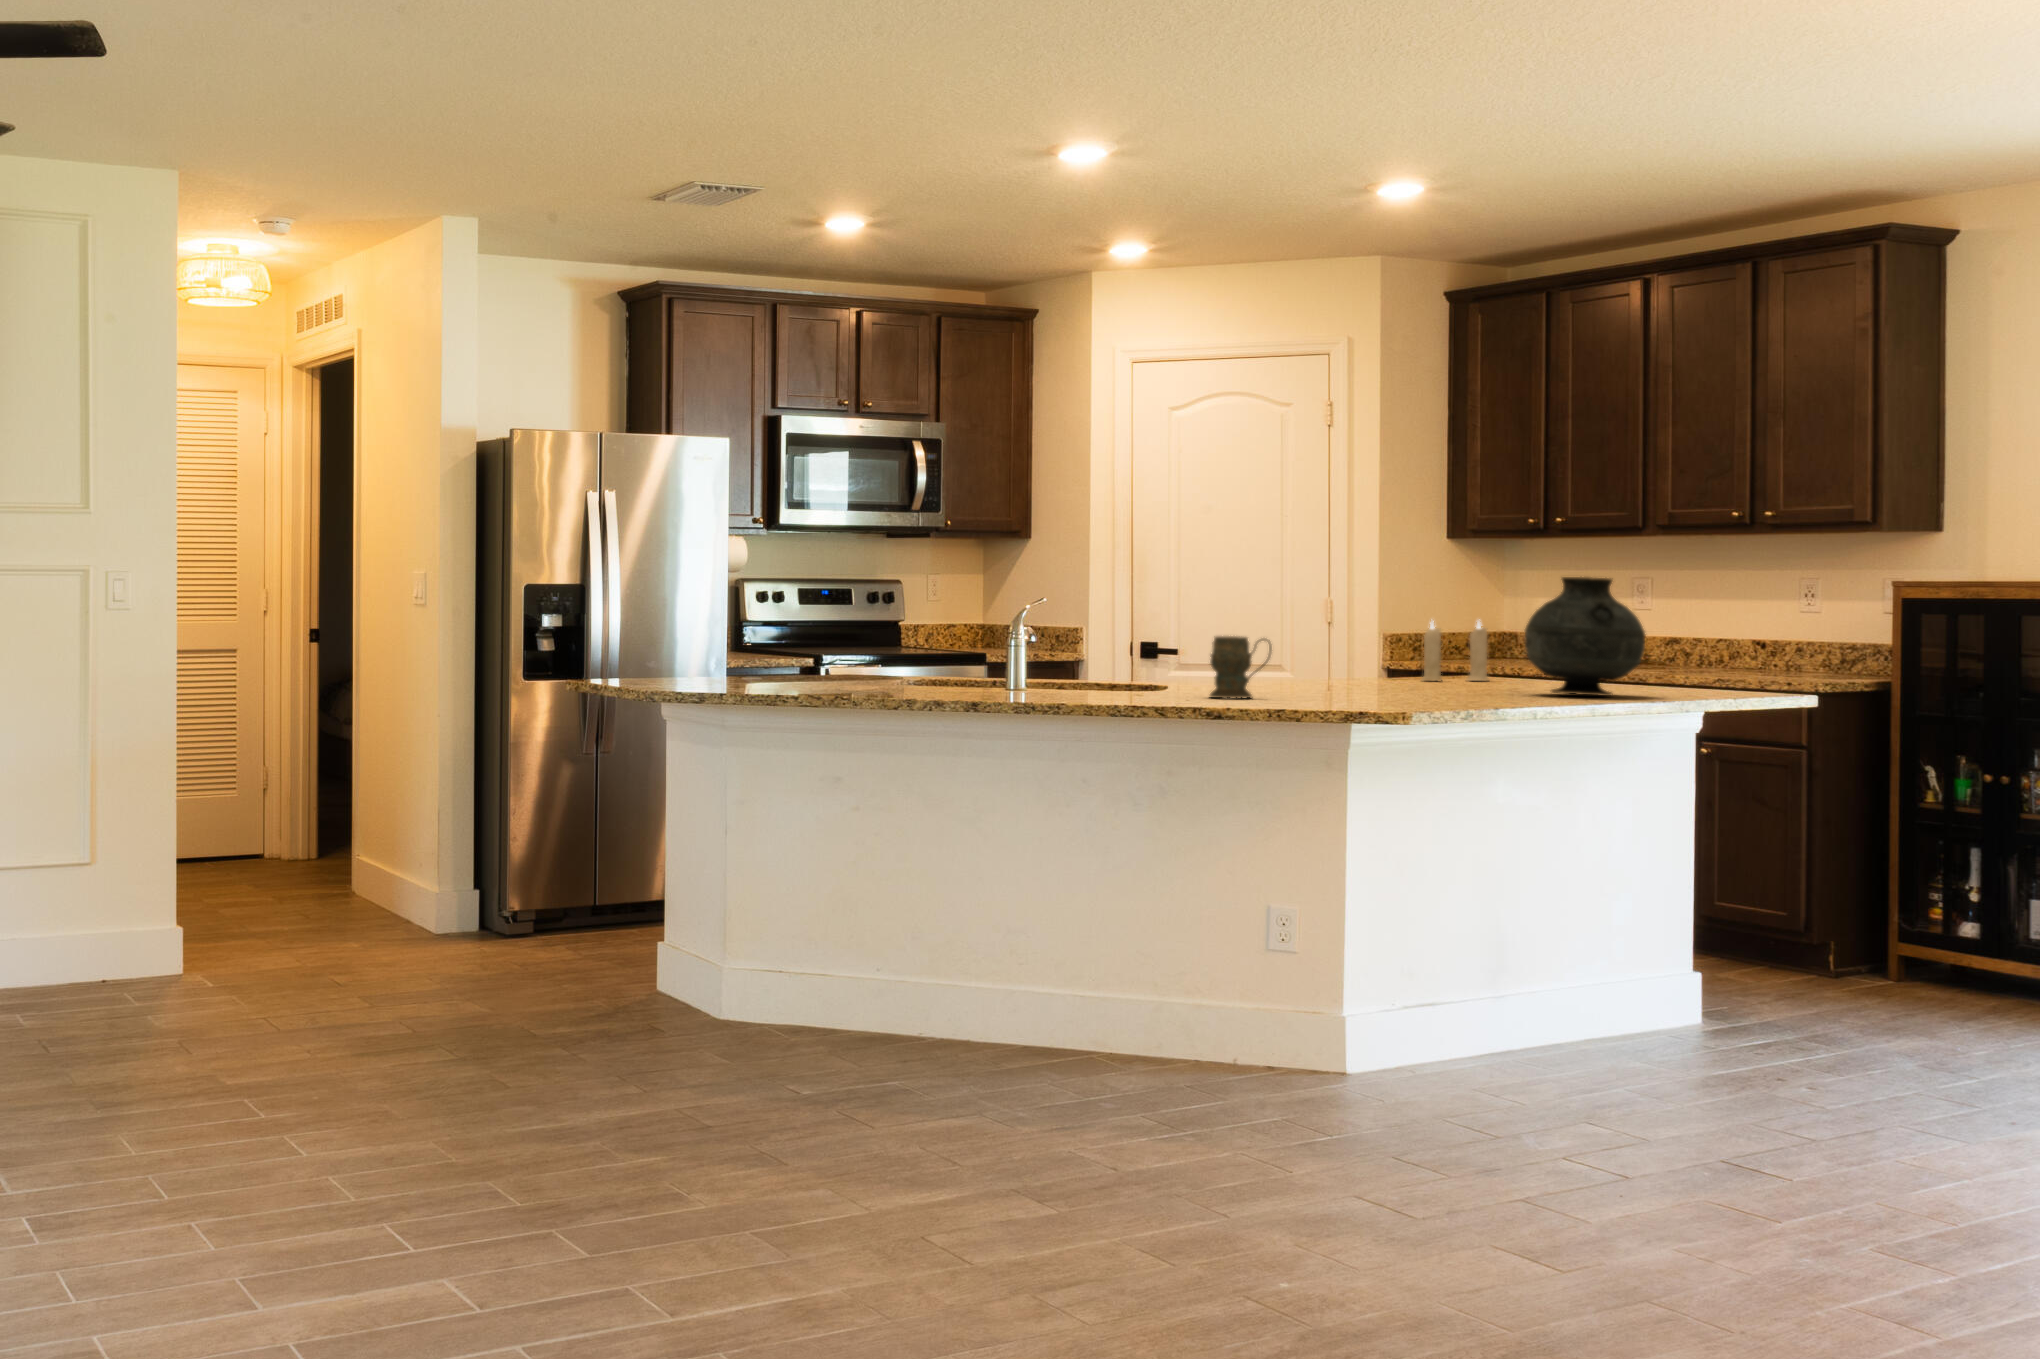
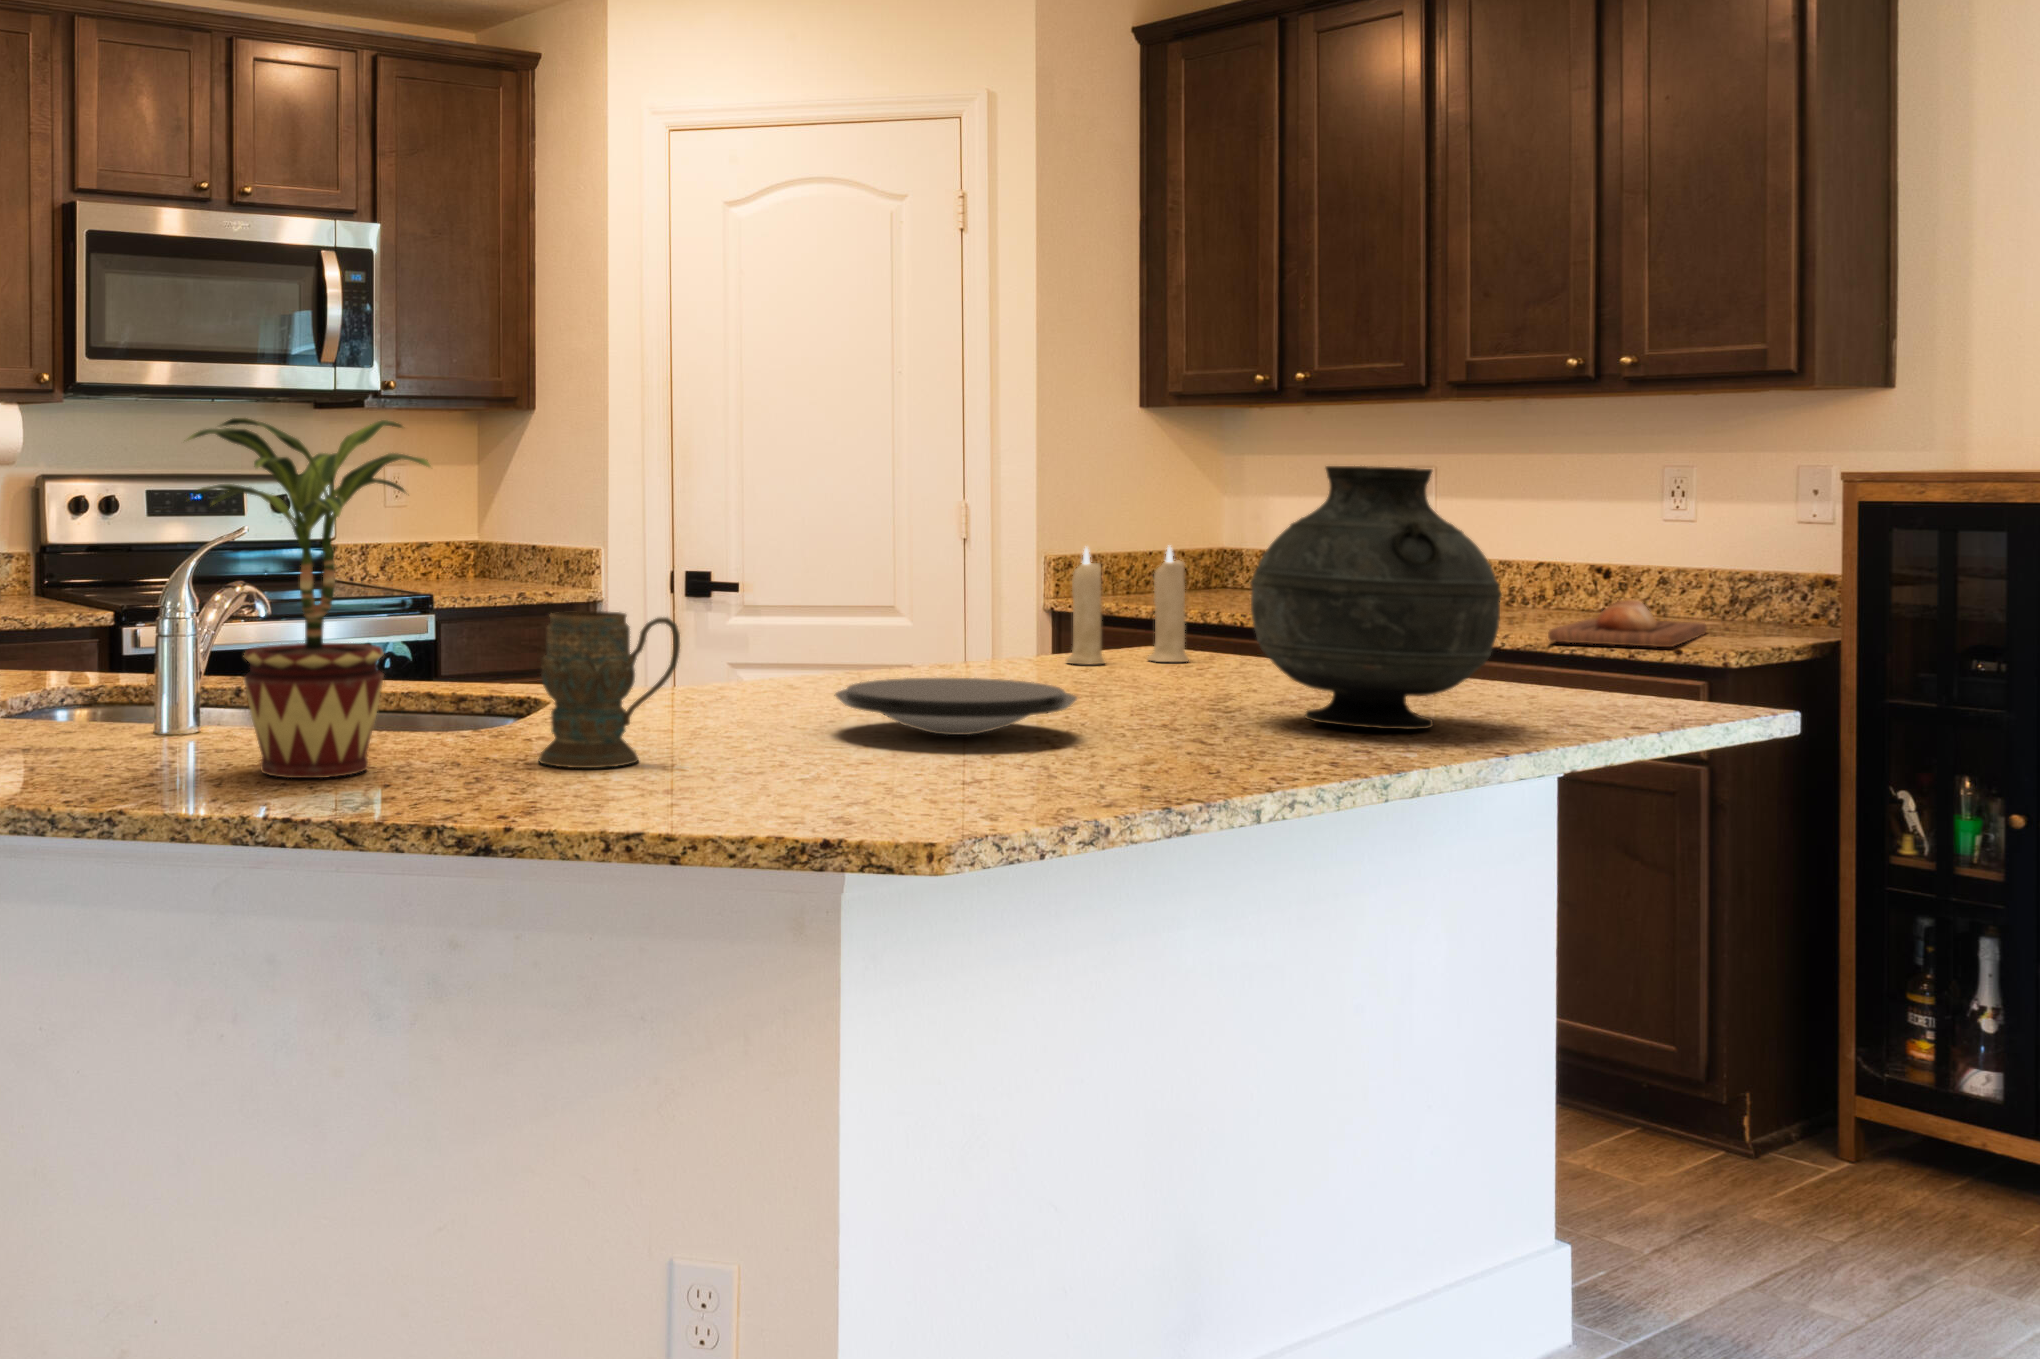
potted plant: none [1071,556,1179,699] -> present [184,418,430,778]
bread loaf: none [1710,658,1816,682] -> present [1548,600,1706,647]
plate: none [1327,673,1443,694] -> present [834,678,1077,735]

